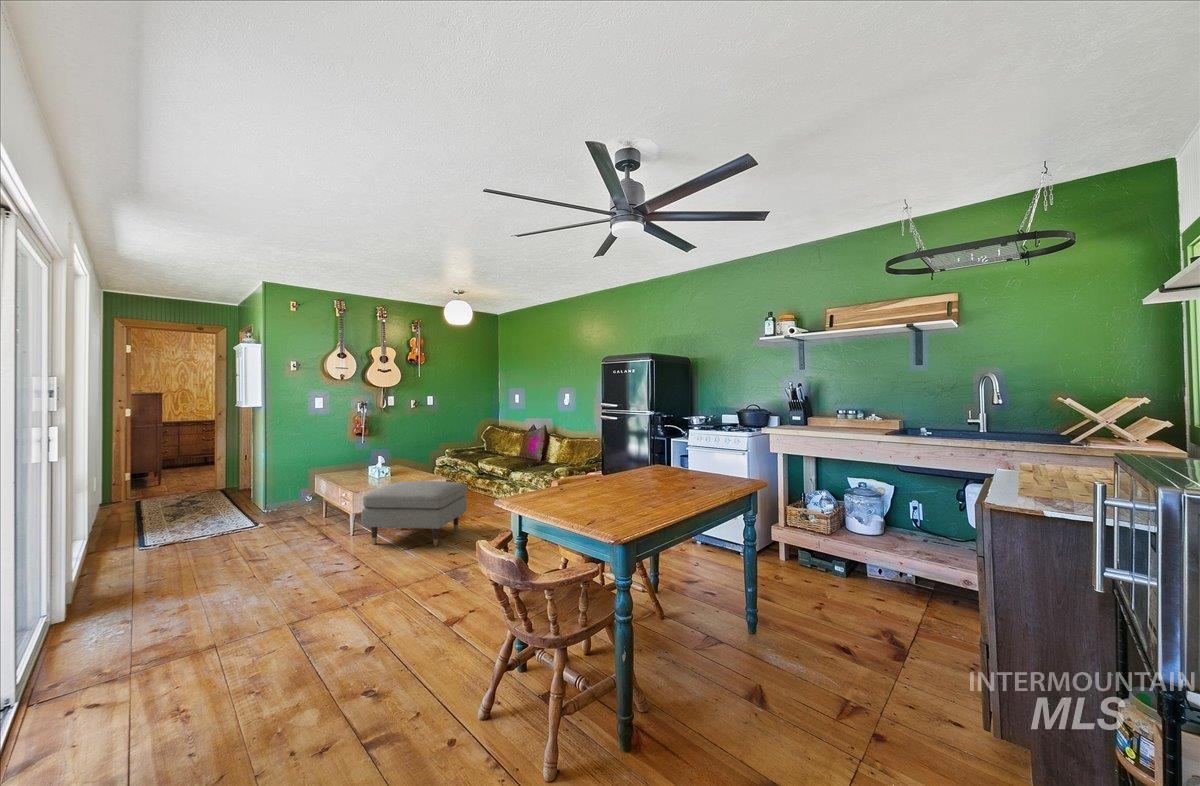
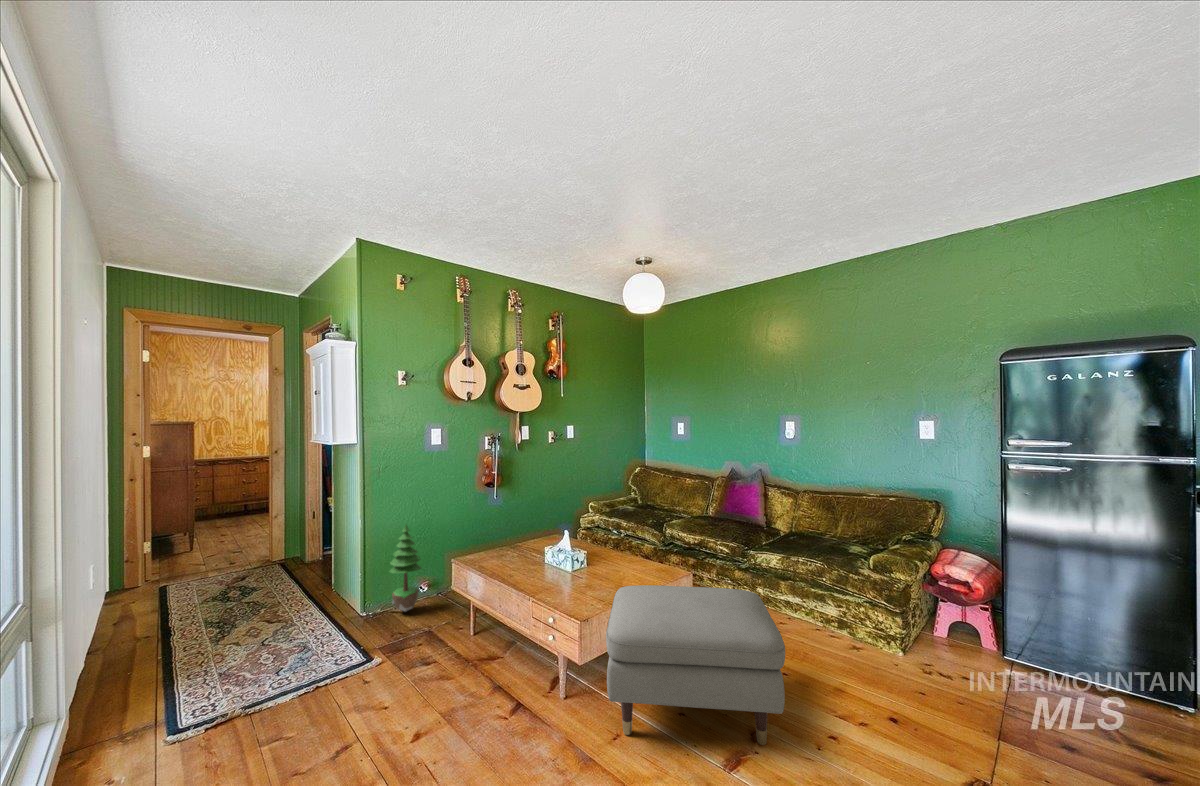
potted tree: none [281,455,304,509] -> present [389,525,421,612]

